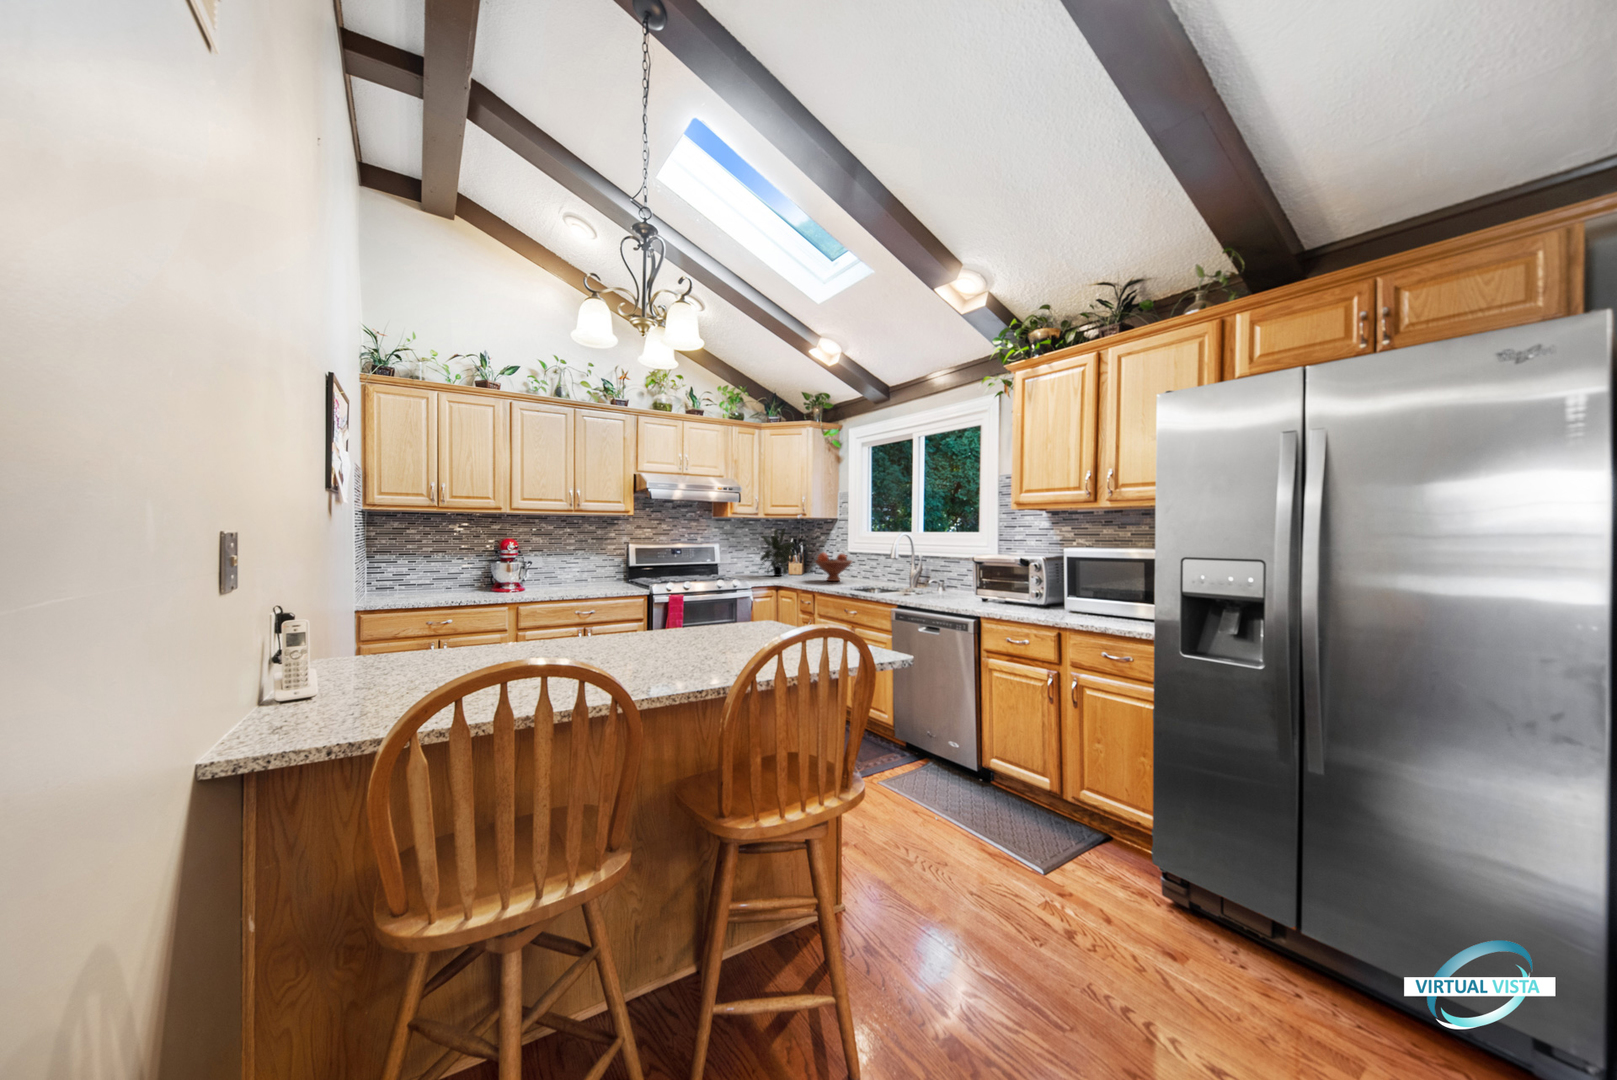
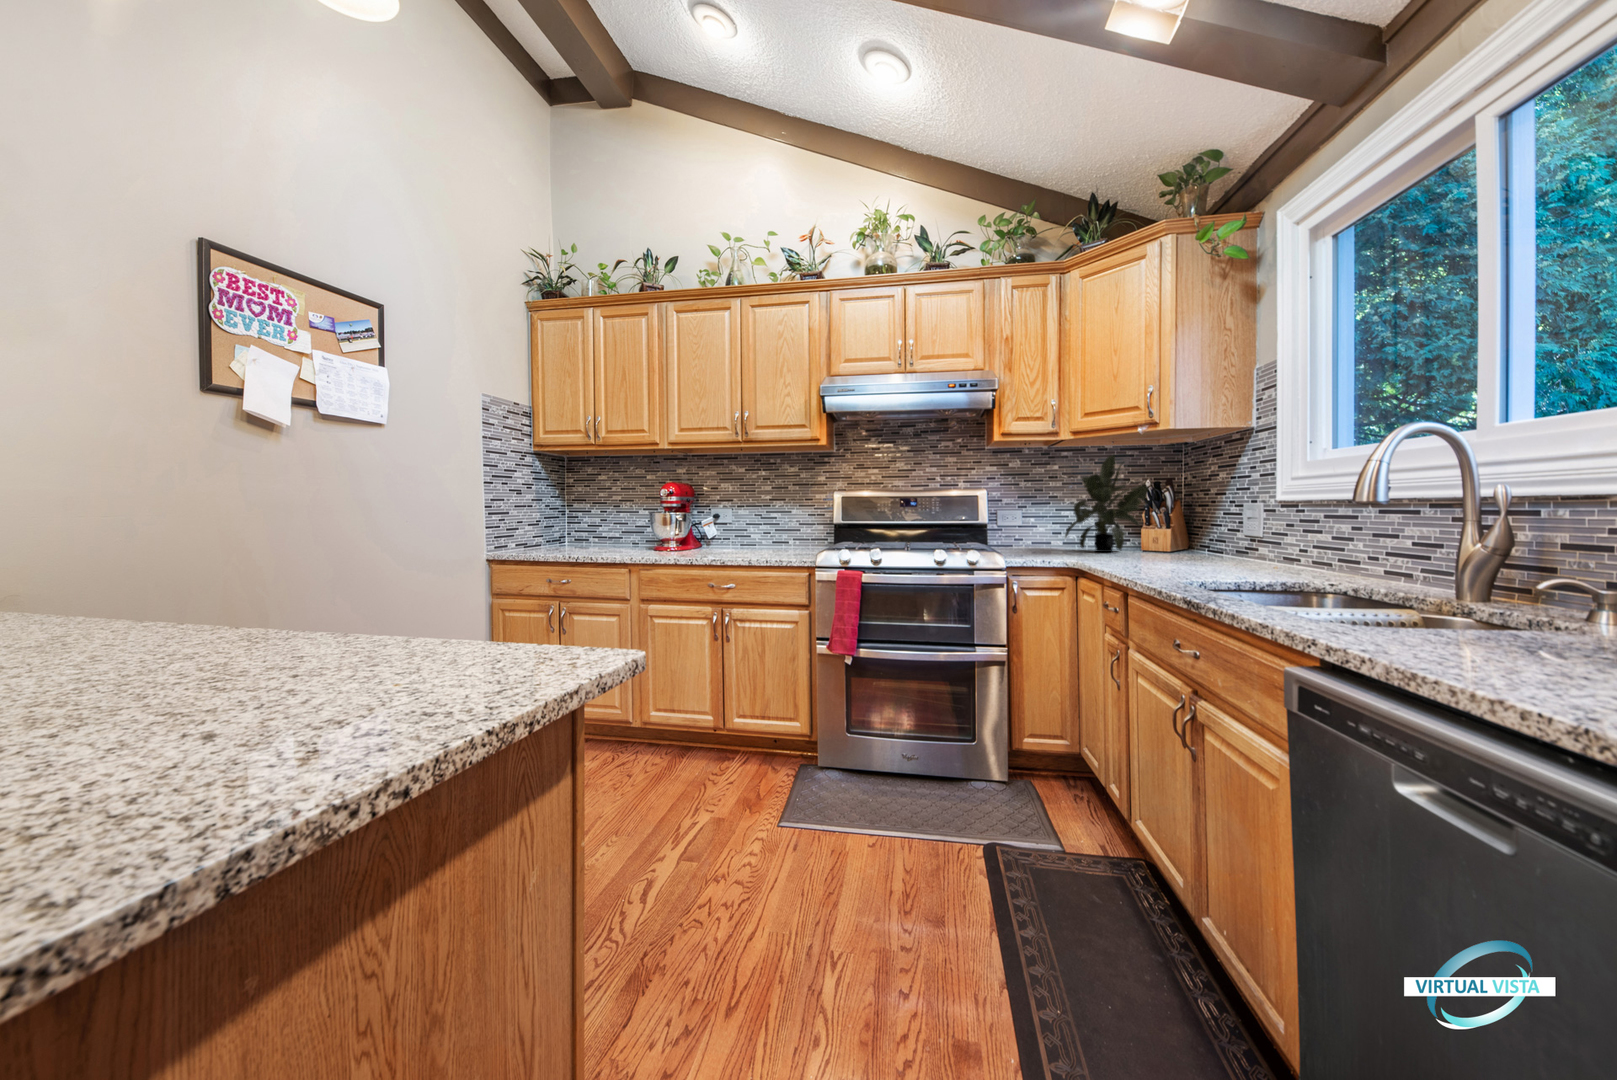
fruit bowl: present [815,552,852,581] -> none [1164,502,1270,567]

